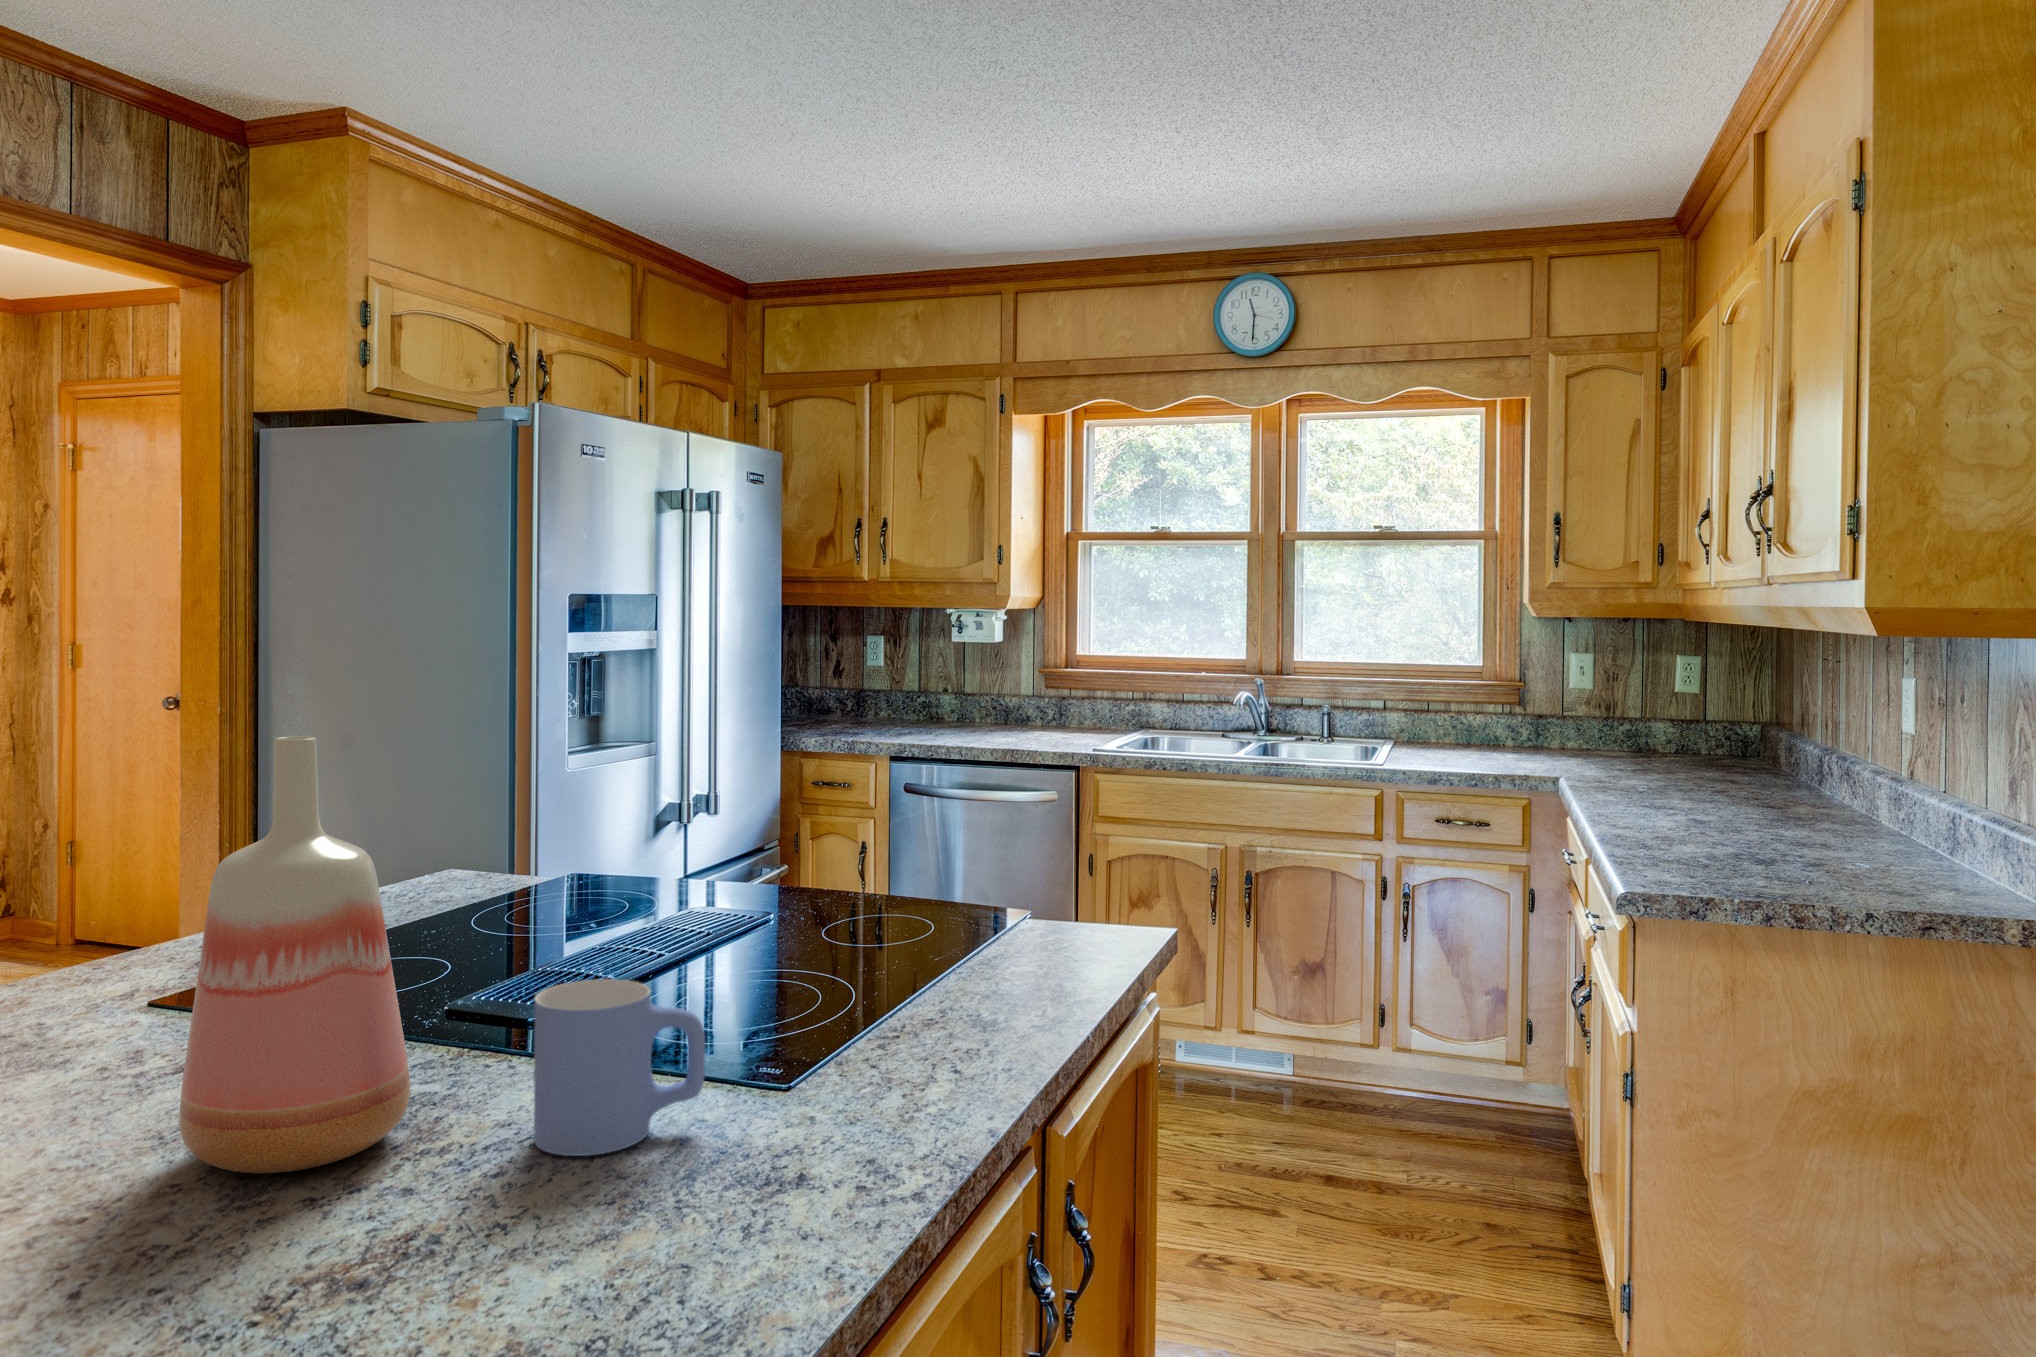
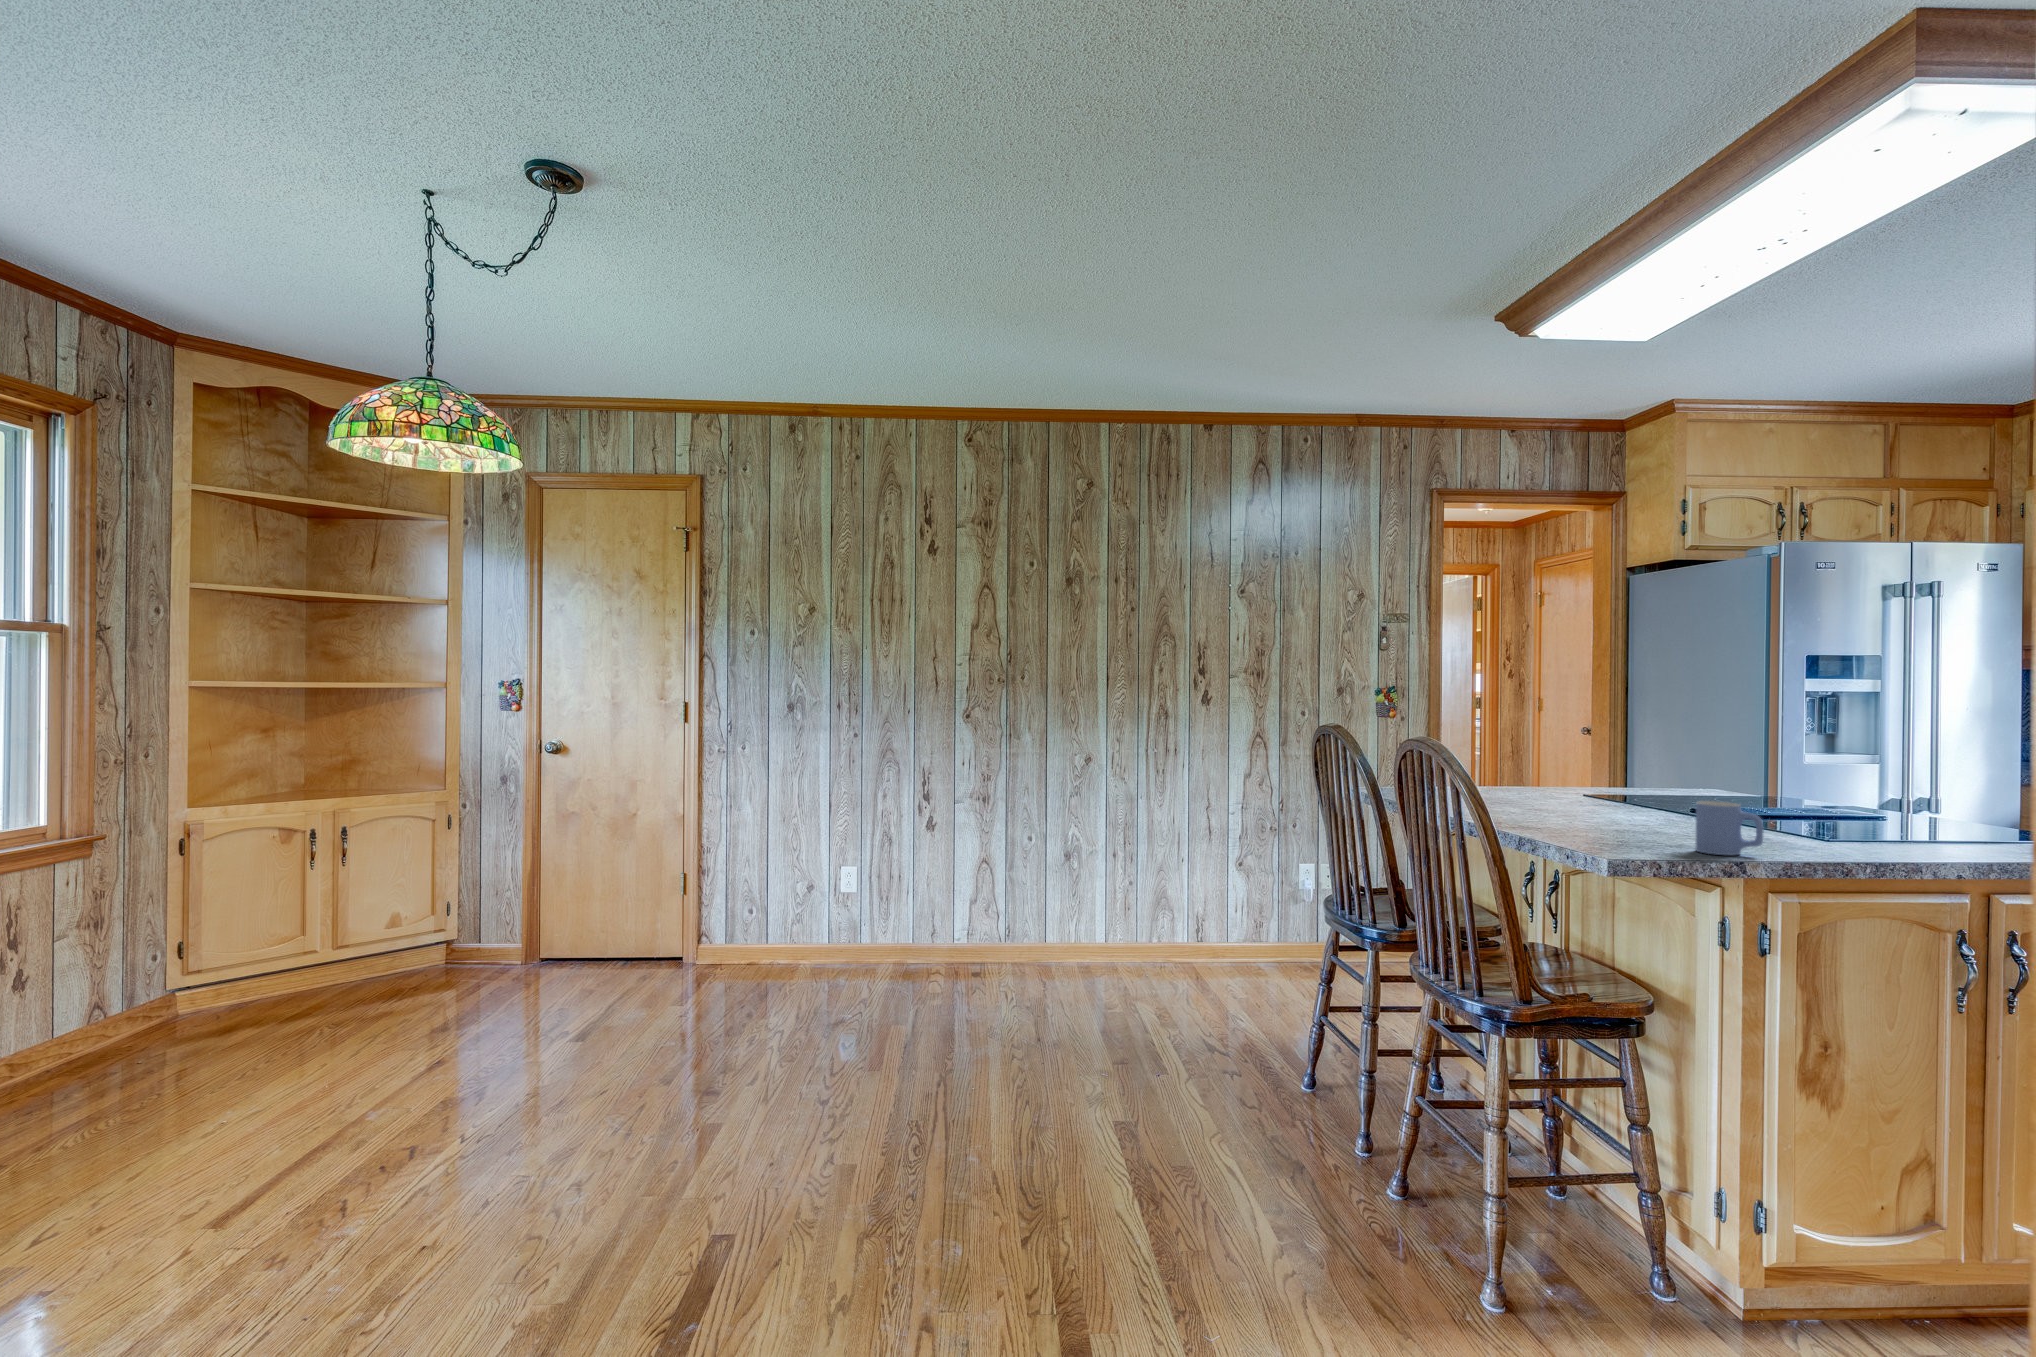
vase: present [179,736,410,1173] -> none [1583,713,1654,843]

